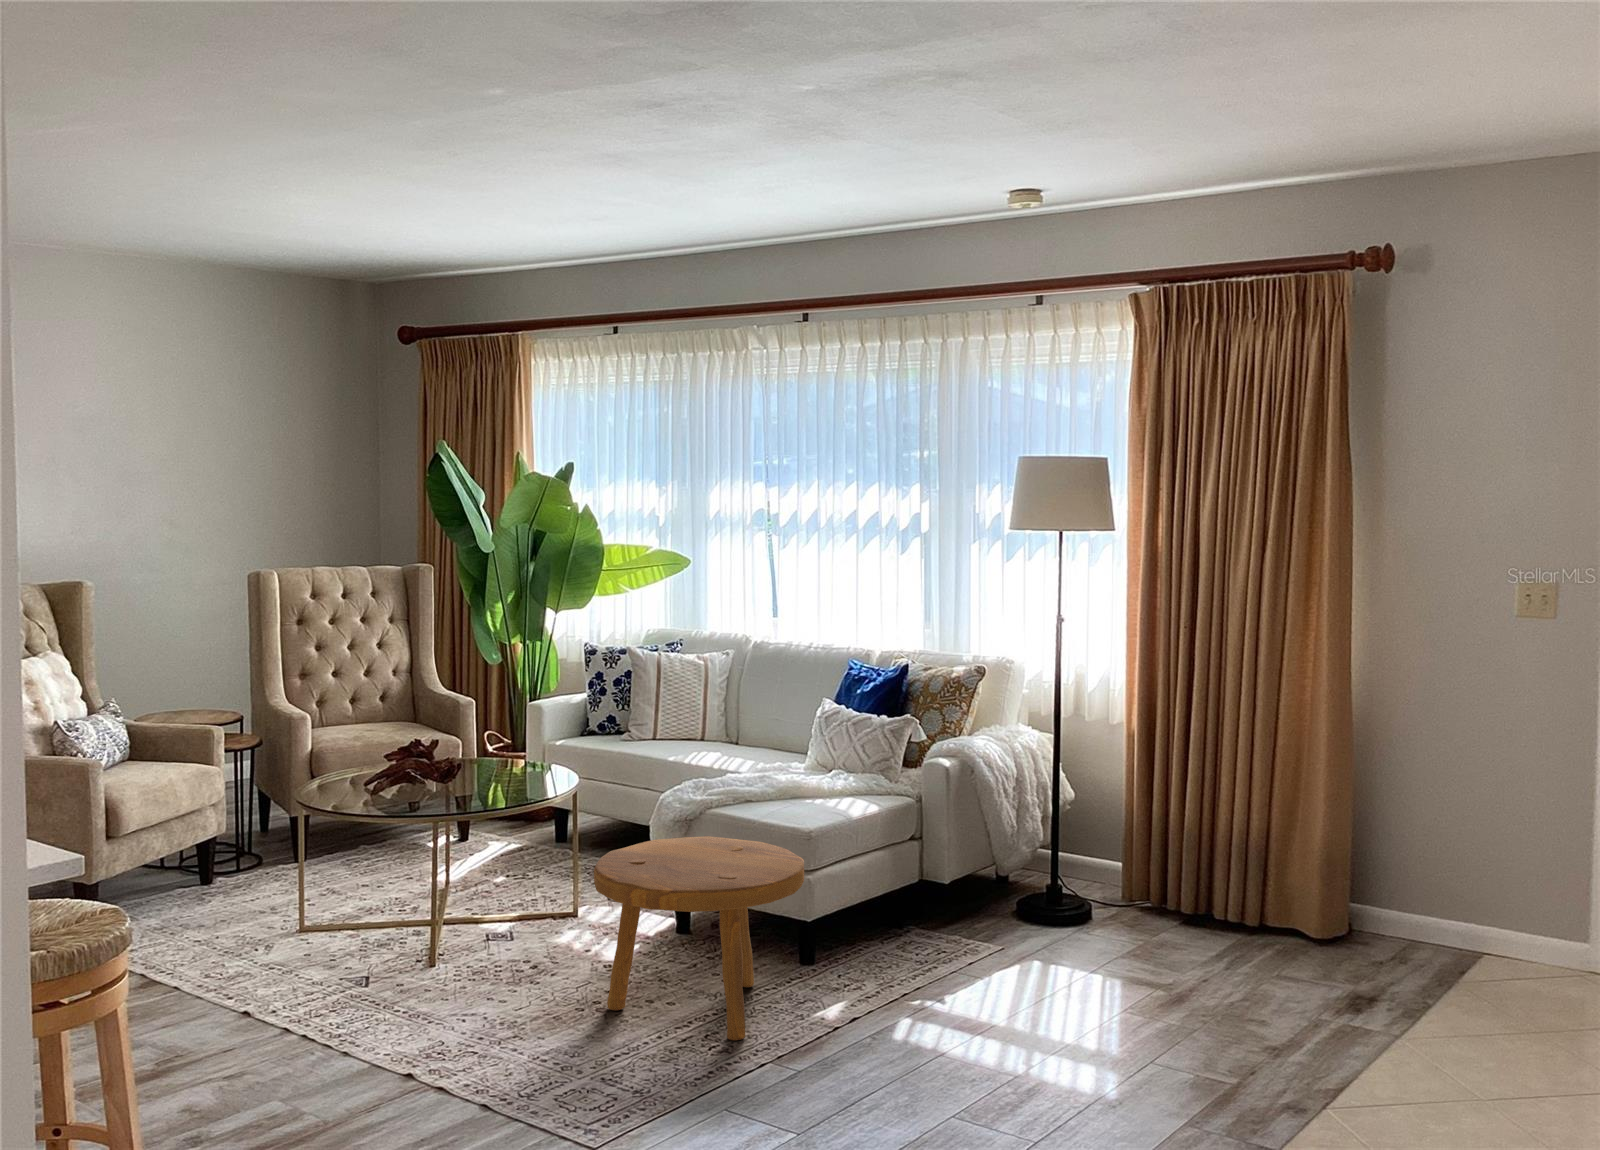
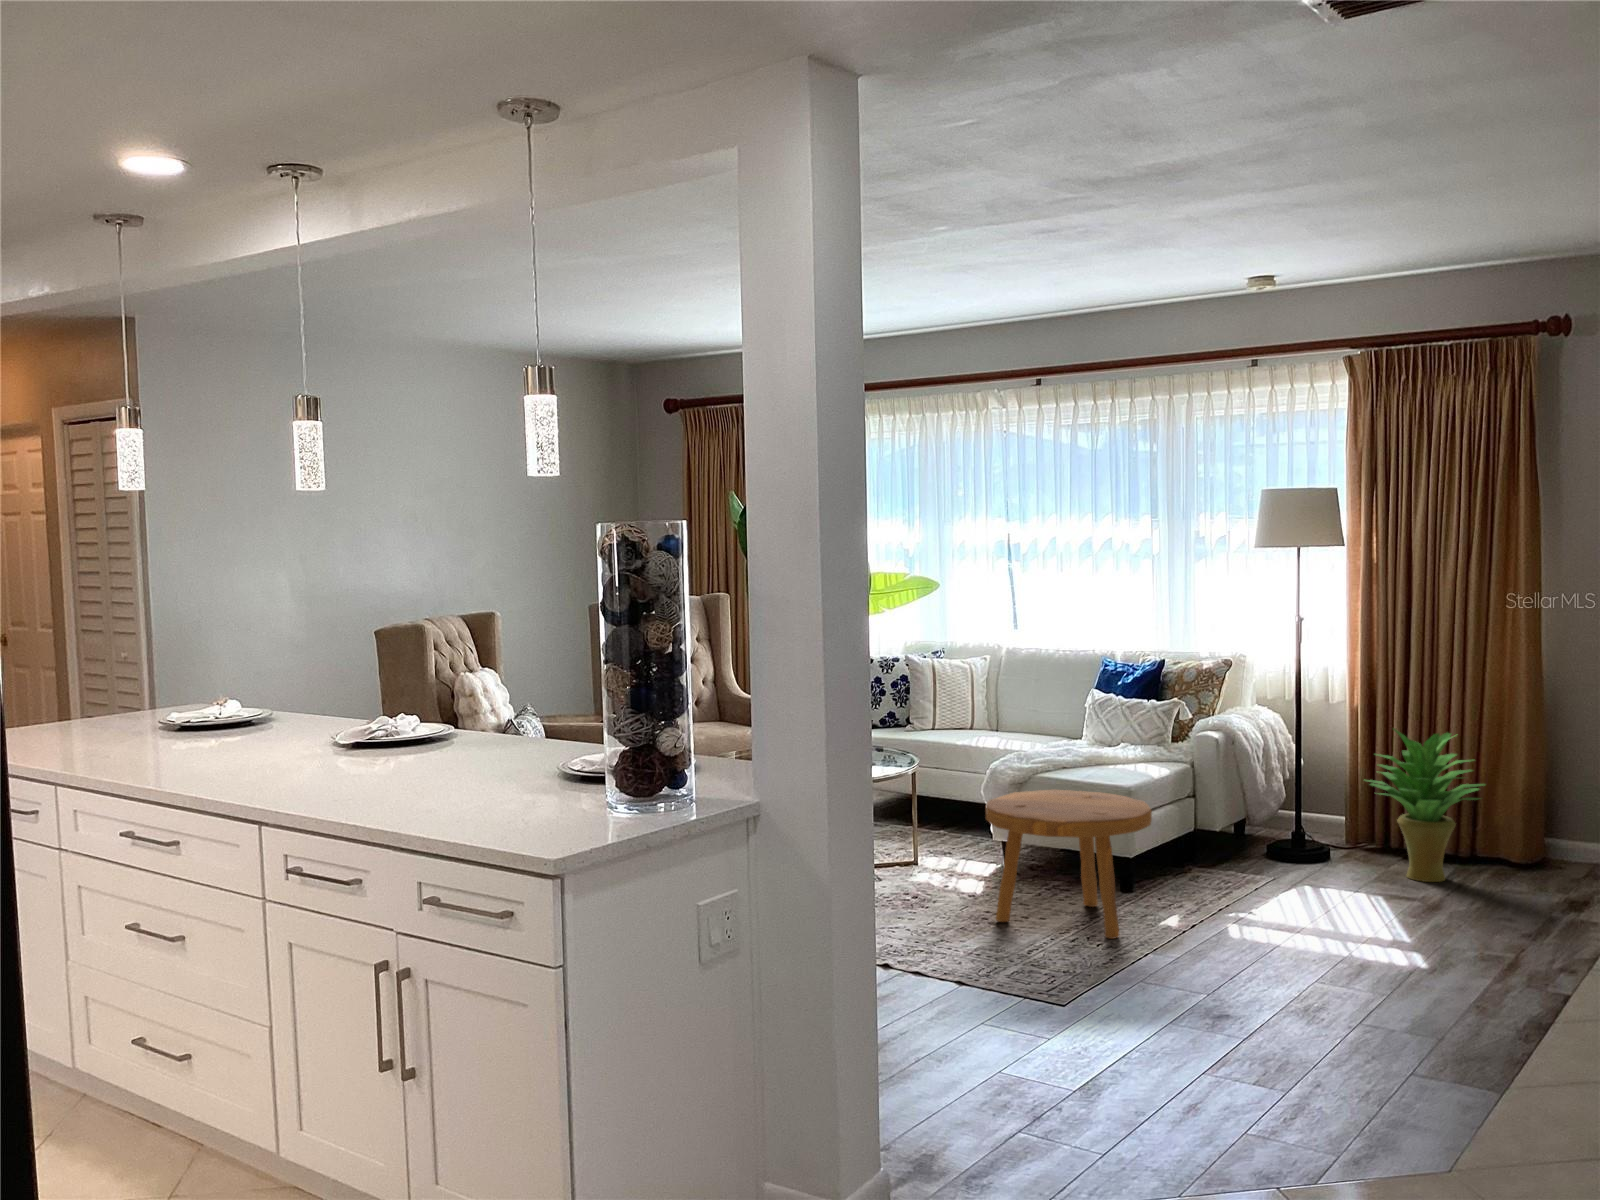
potted plant: none [1119,761,1265,957] -> present [1368,729,1484,882]

